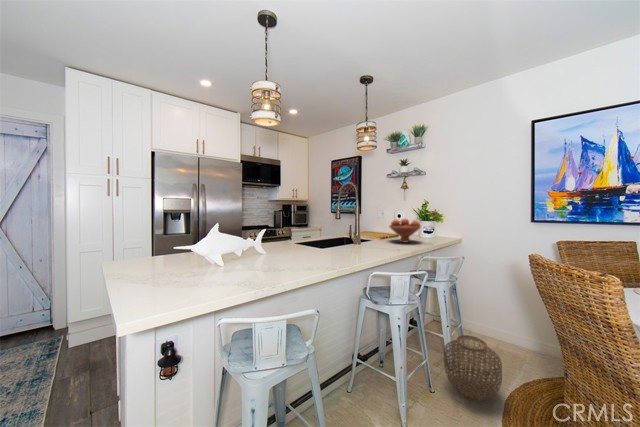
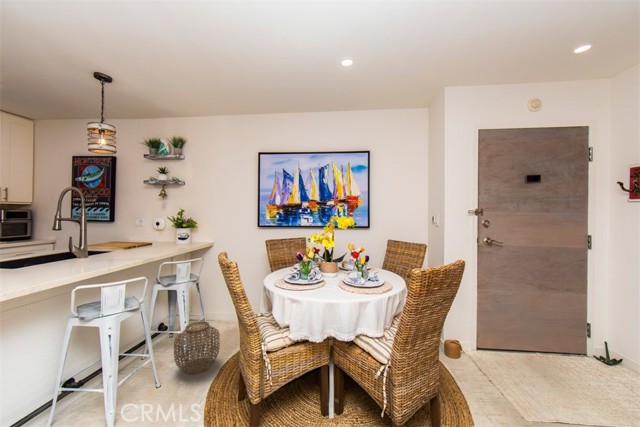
fruit bowl: present [390,219,421,243] -> none [135,226,171,249]

